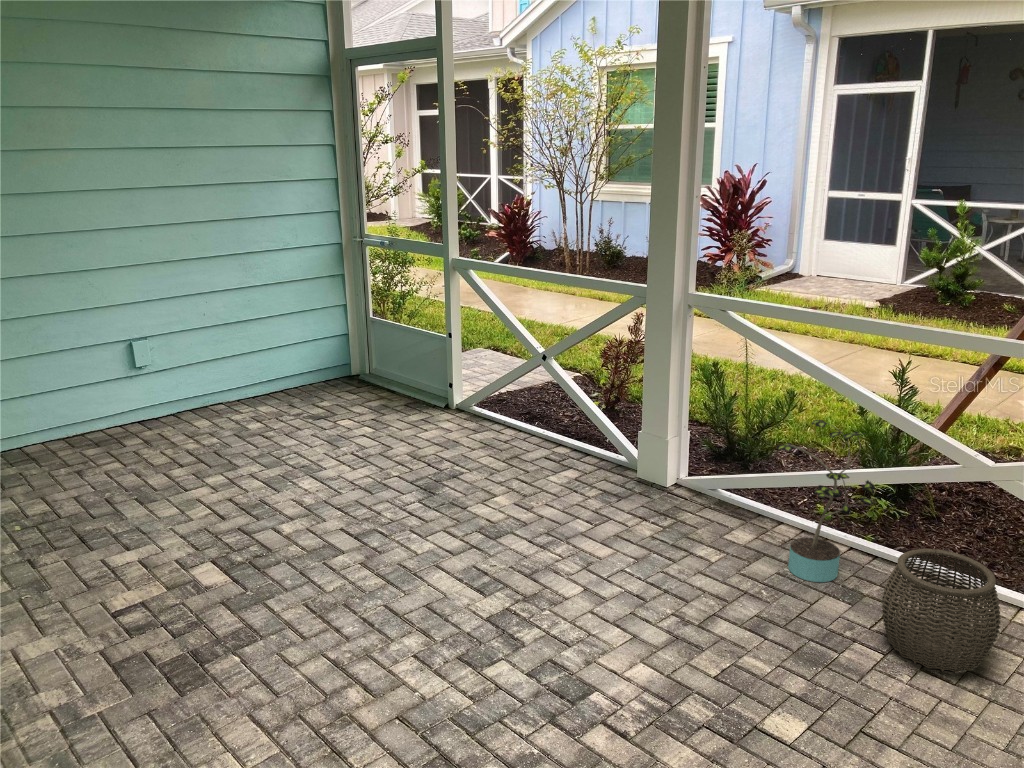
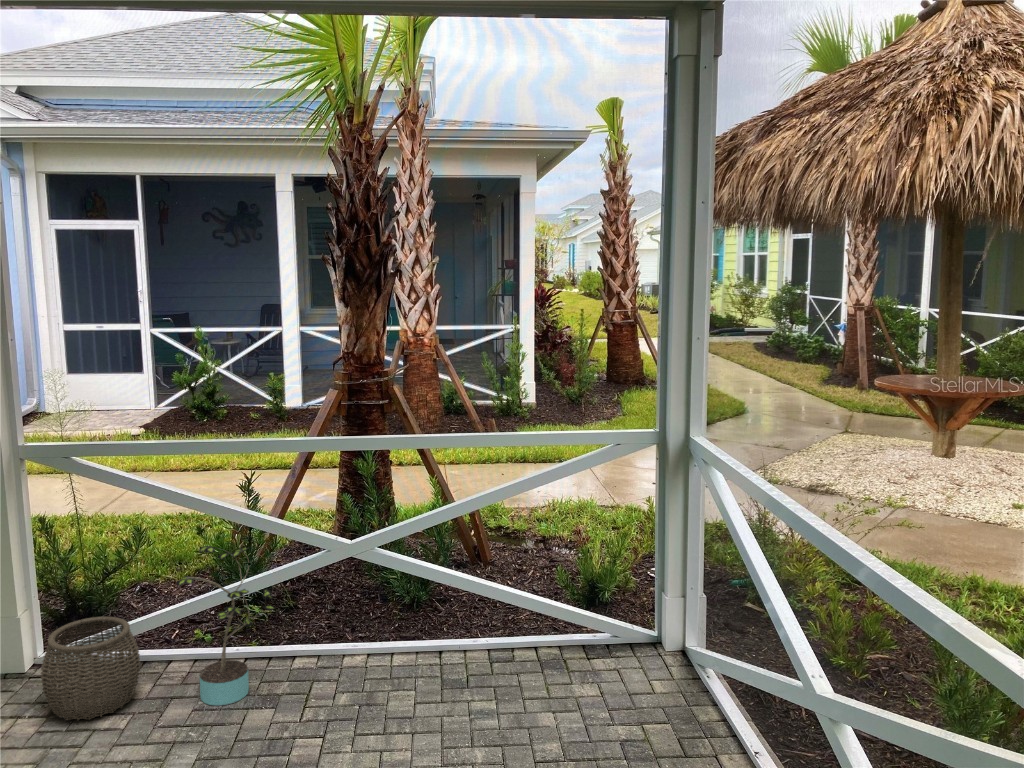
woven basket: present [881,549,1001,672] -> present [41,617,140,721]

